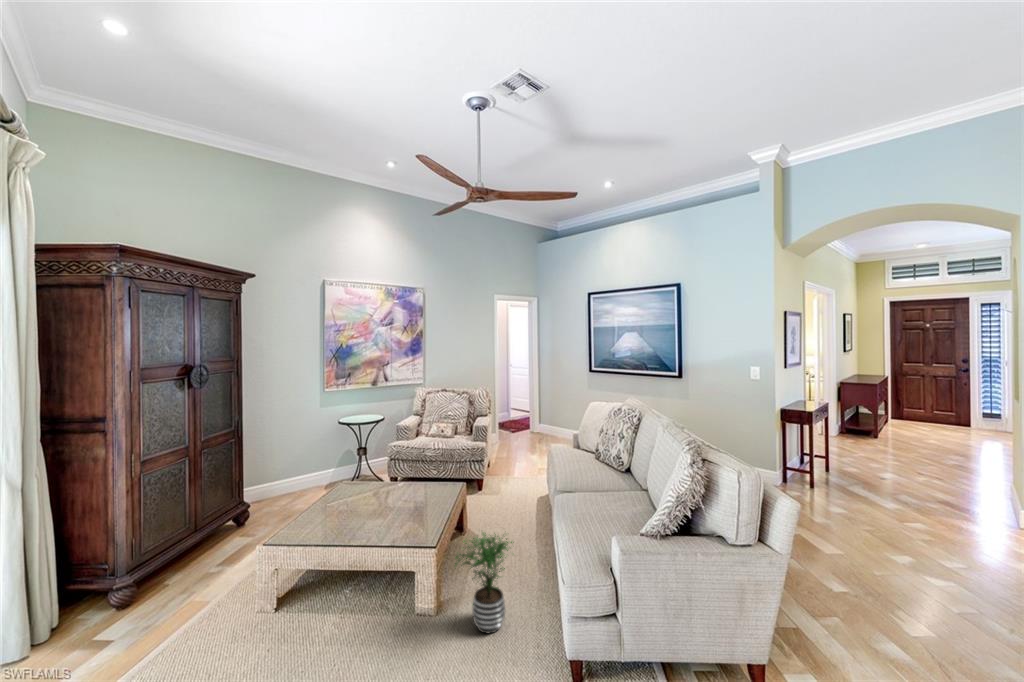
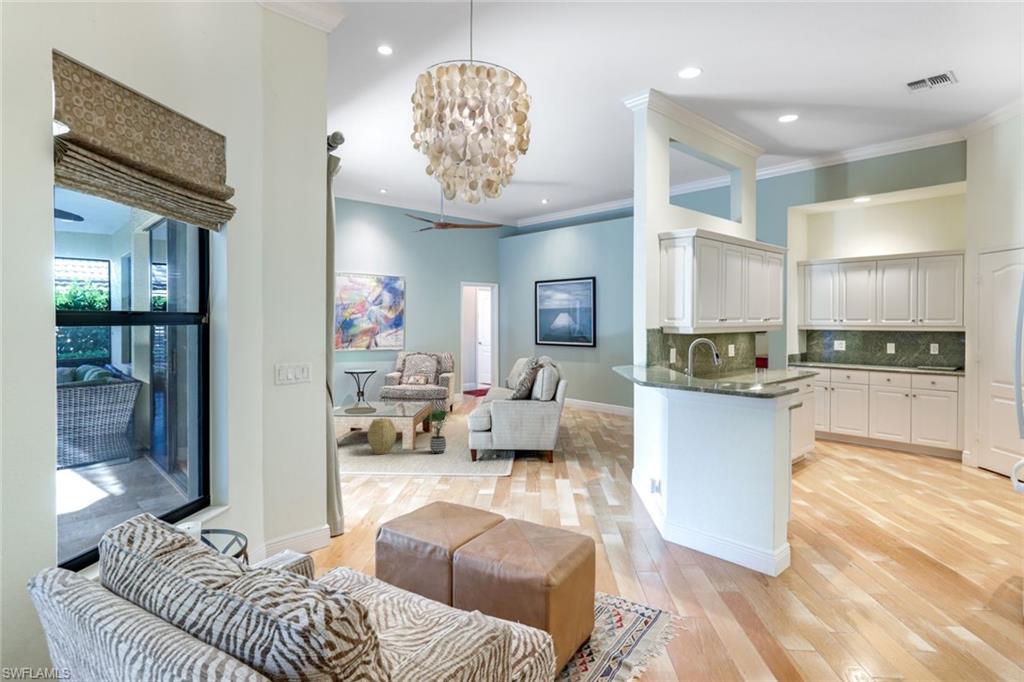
woven basket: none [345,551,404,637] -> present [367,418,396,454]

